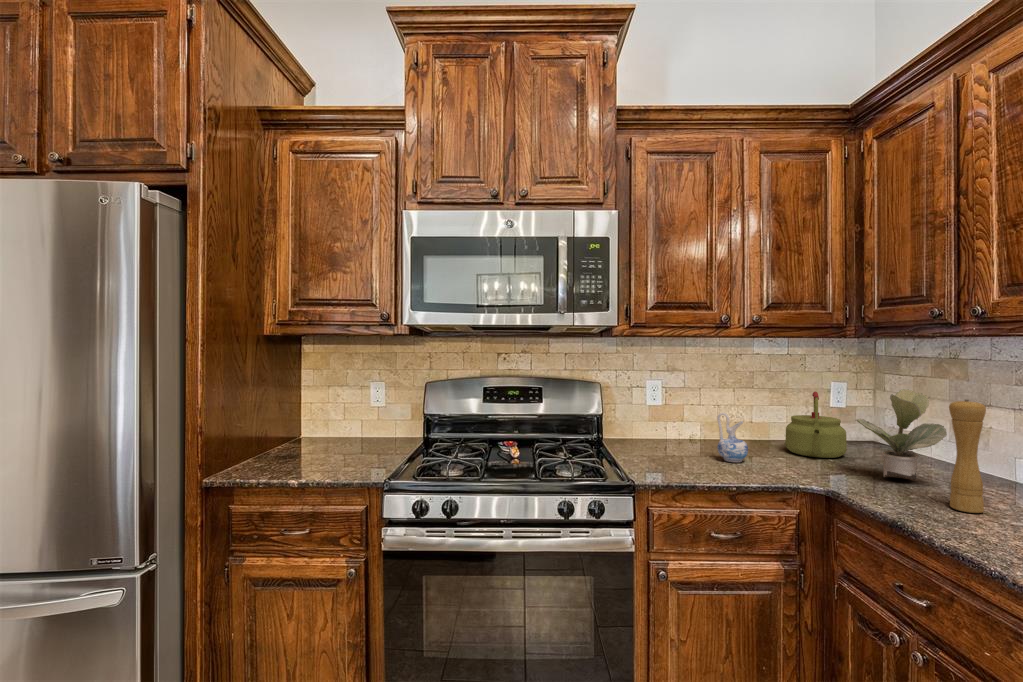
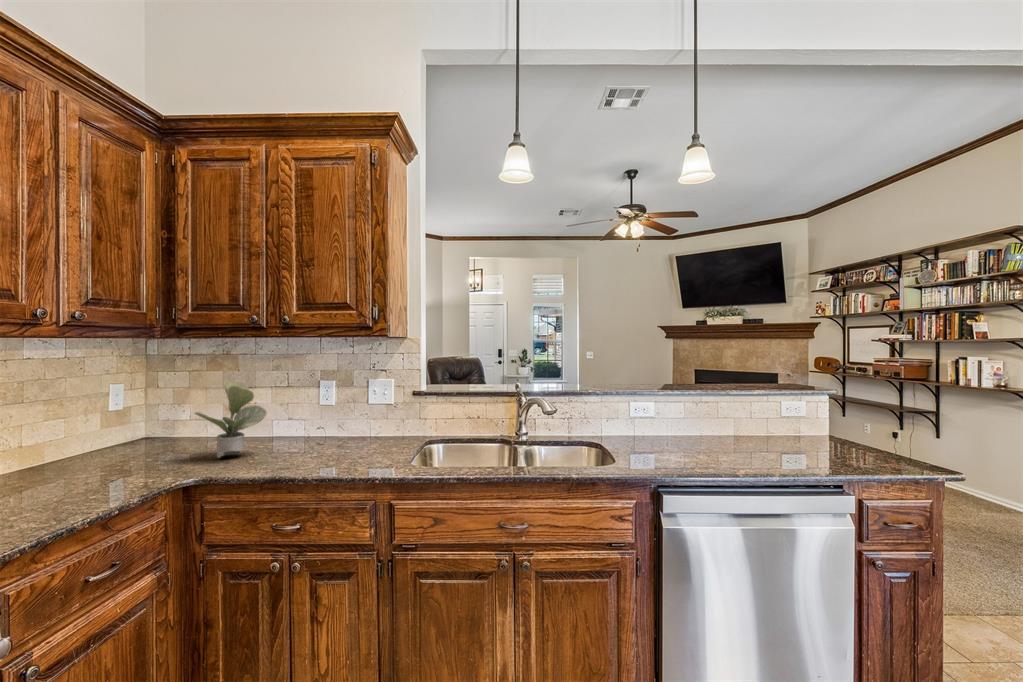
kettle: present [785,392,847,458] -> none [84,394,156,464]
pepper mill: present [949,400,986,513] -> none [288,383,310,462]
ceramic pitcher: present [717,413,748,462] -> none [30,433,79,493]

